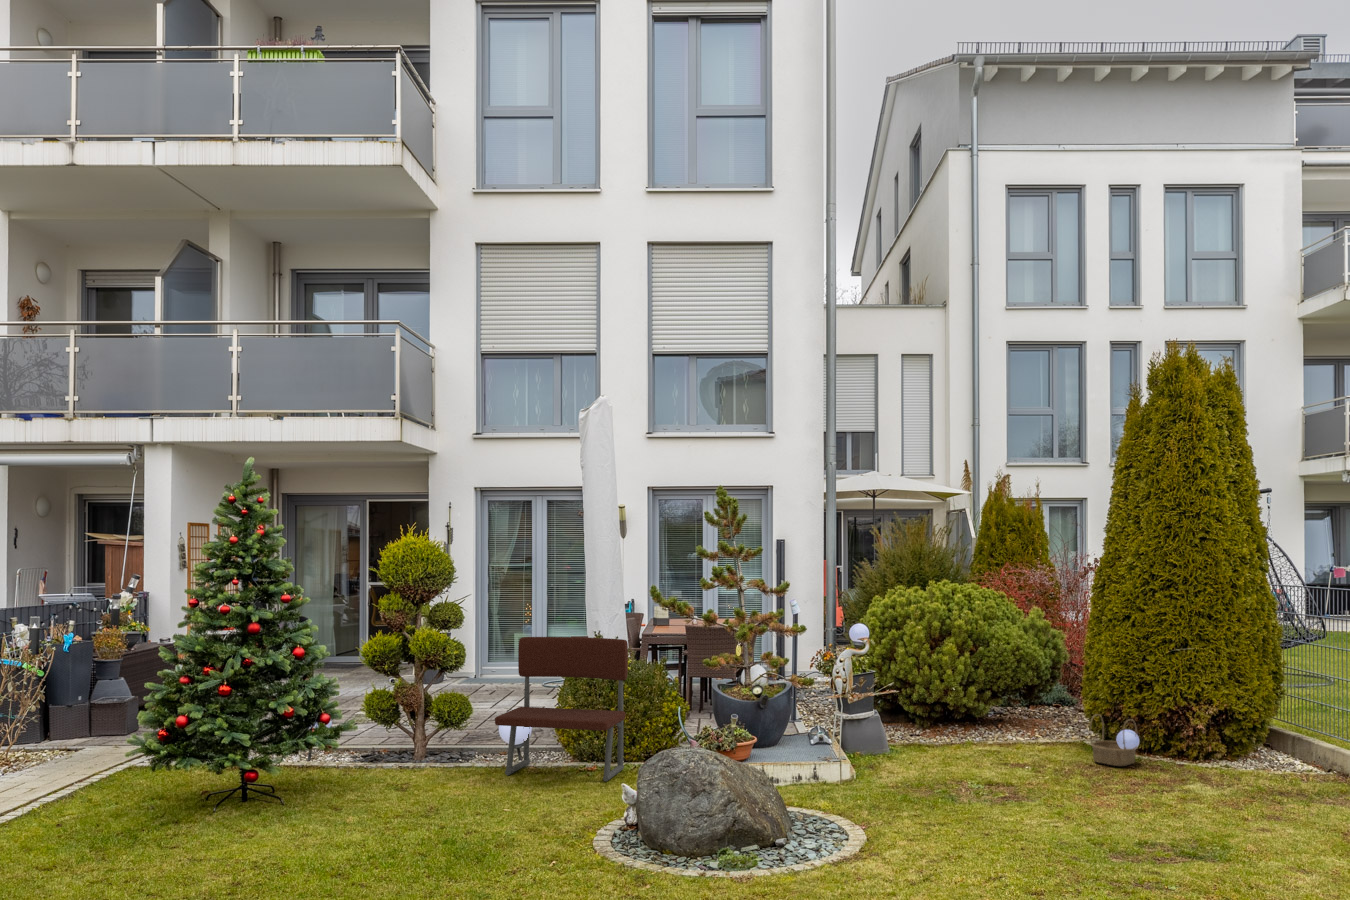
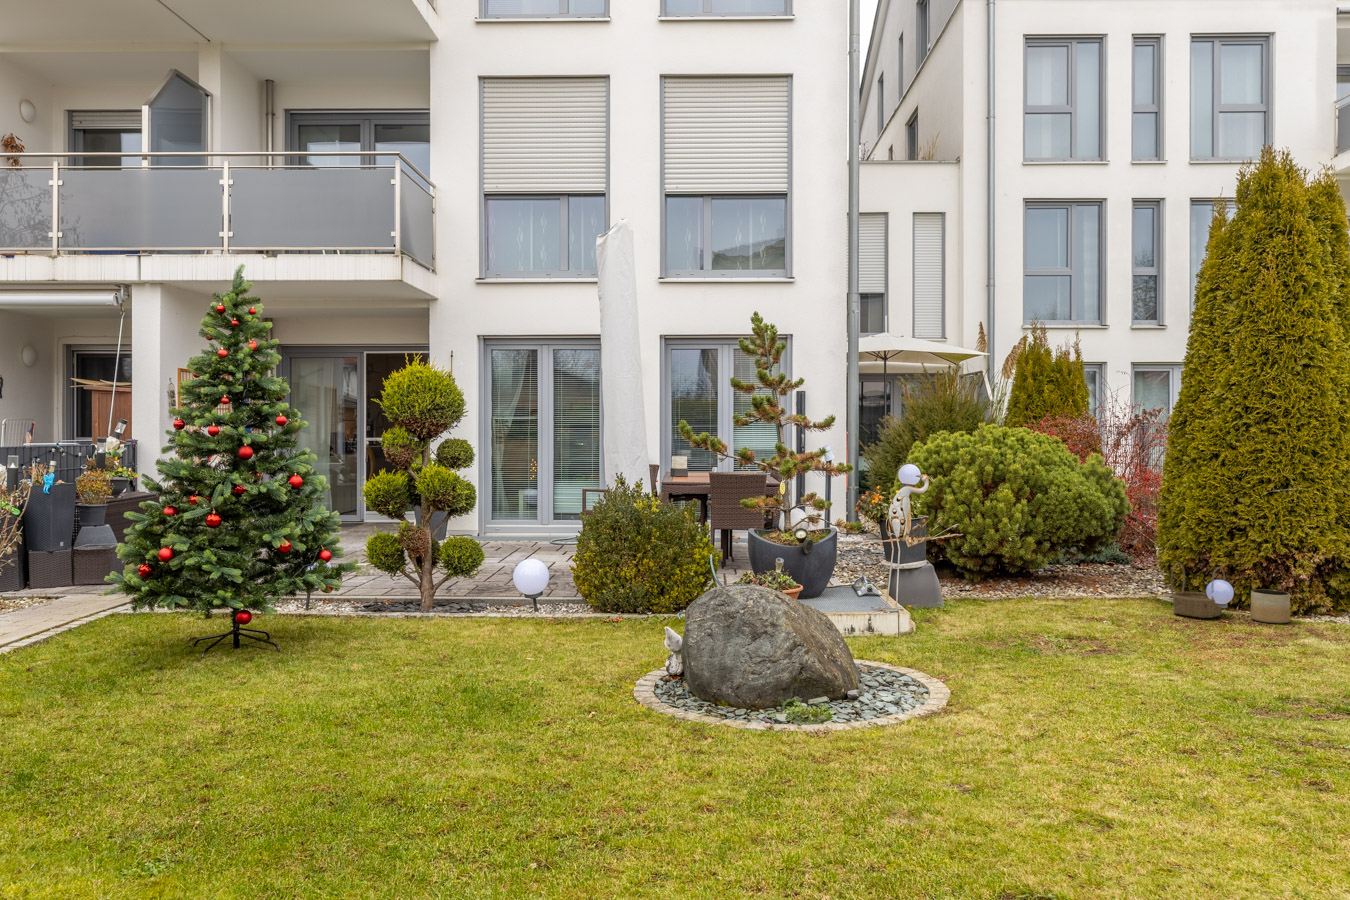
bench: present [495,637,628,781] -> none [512,475,660,631]
planter: none [1160,739,1194,772] -> present [1251,589,1290,624]

